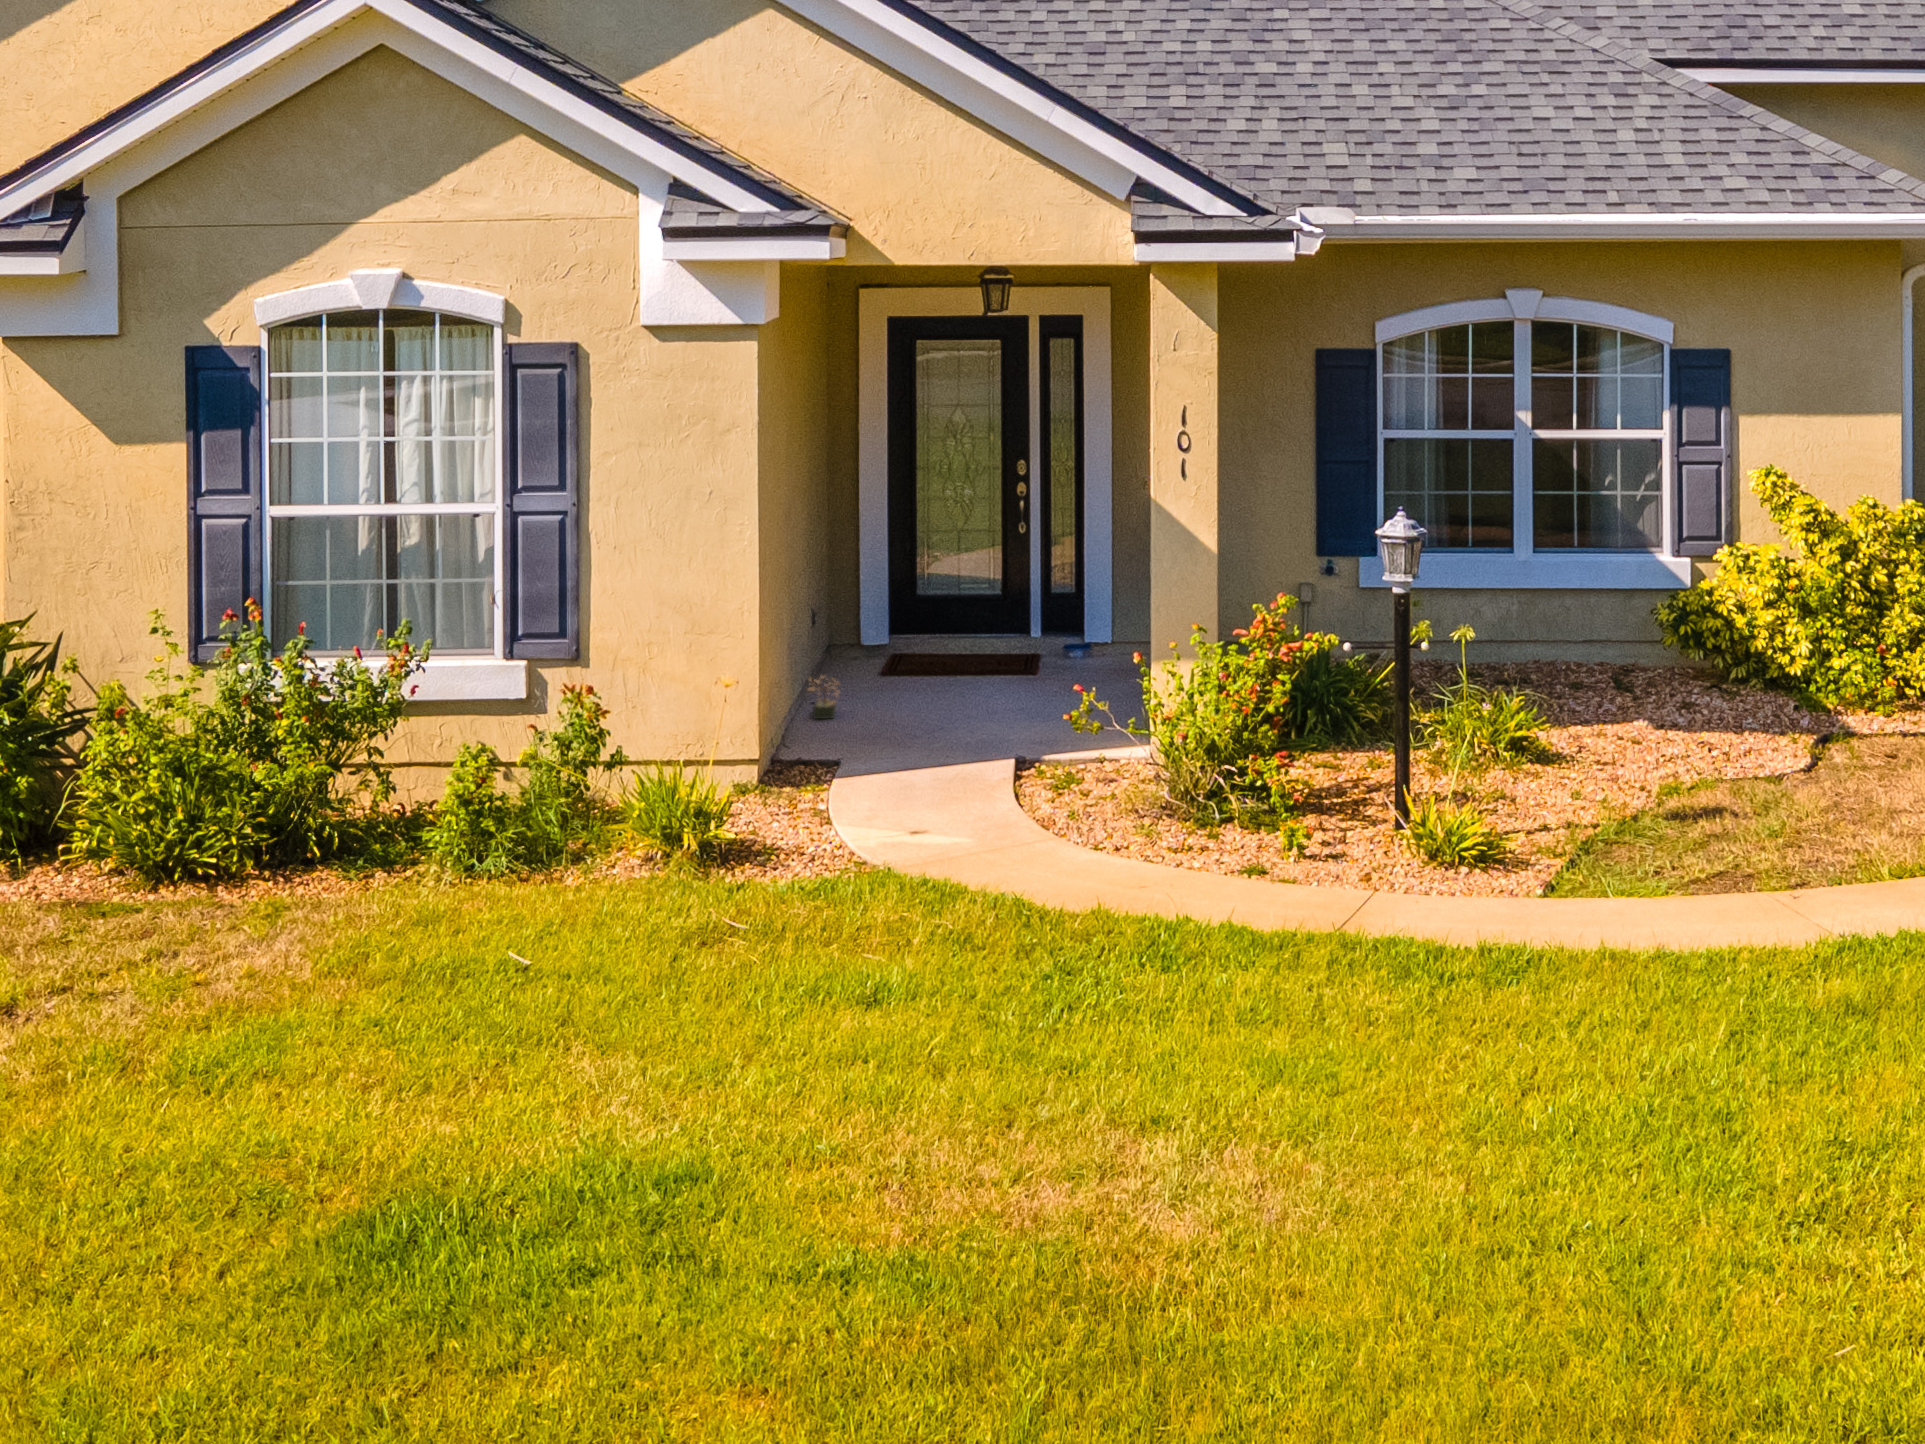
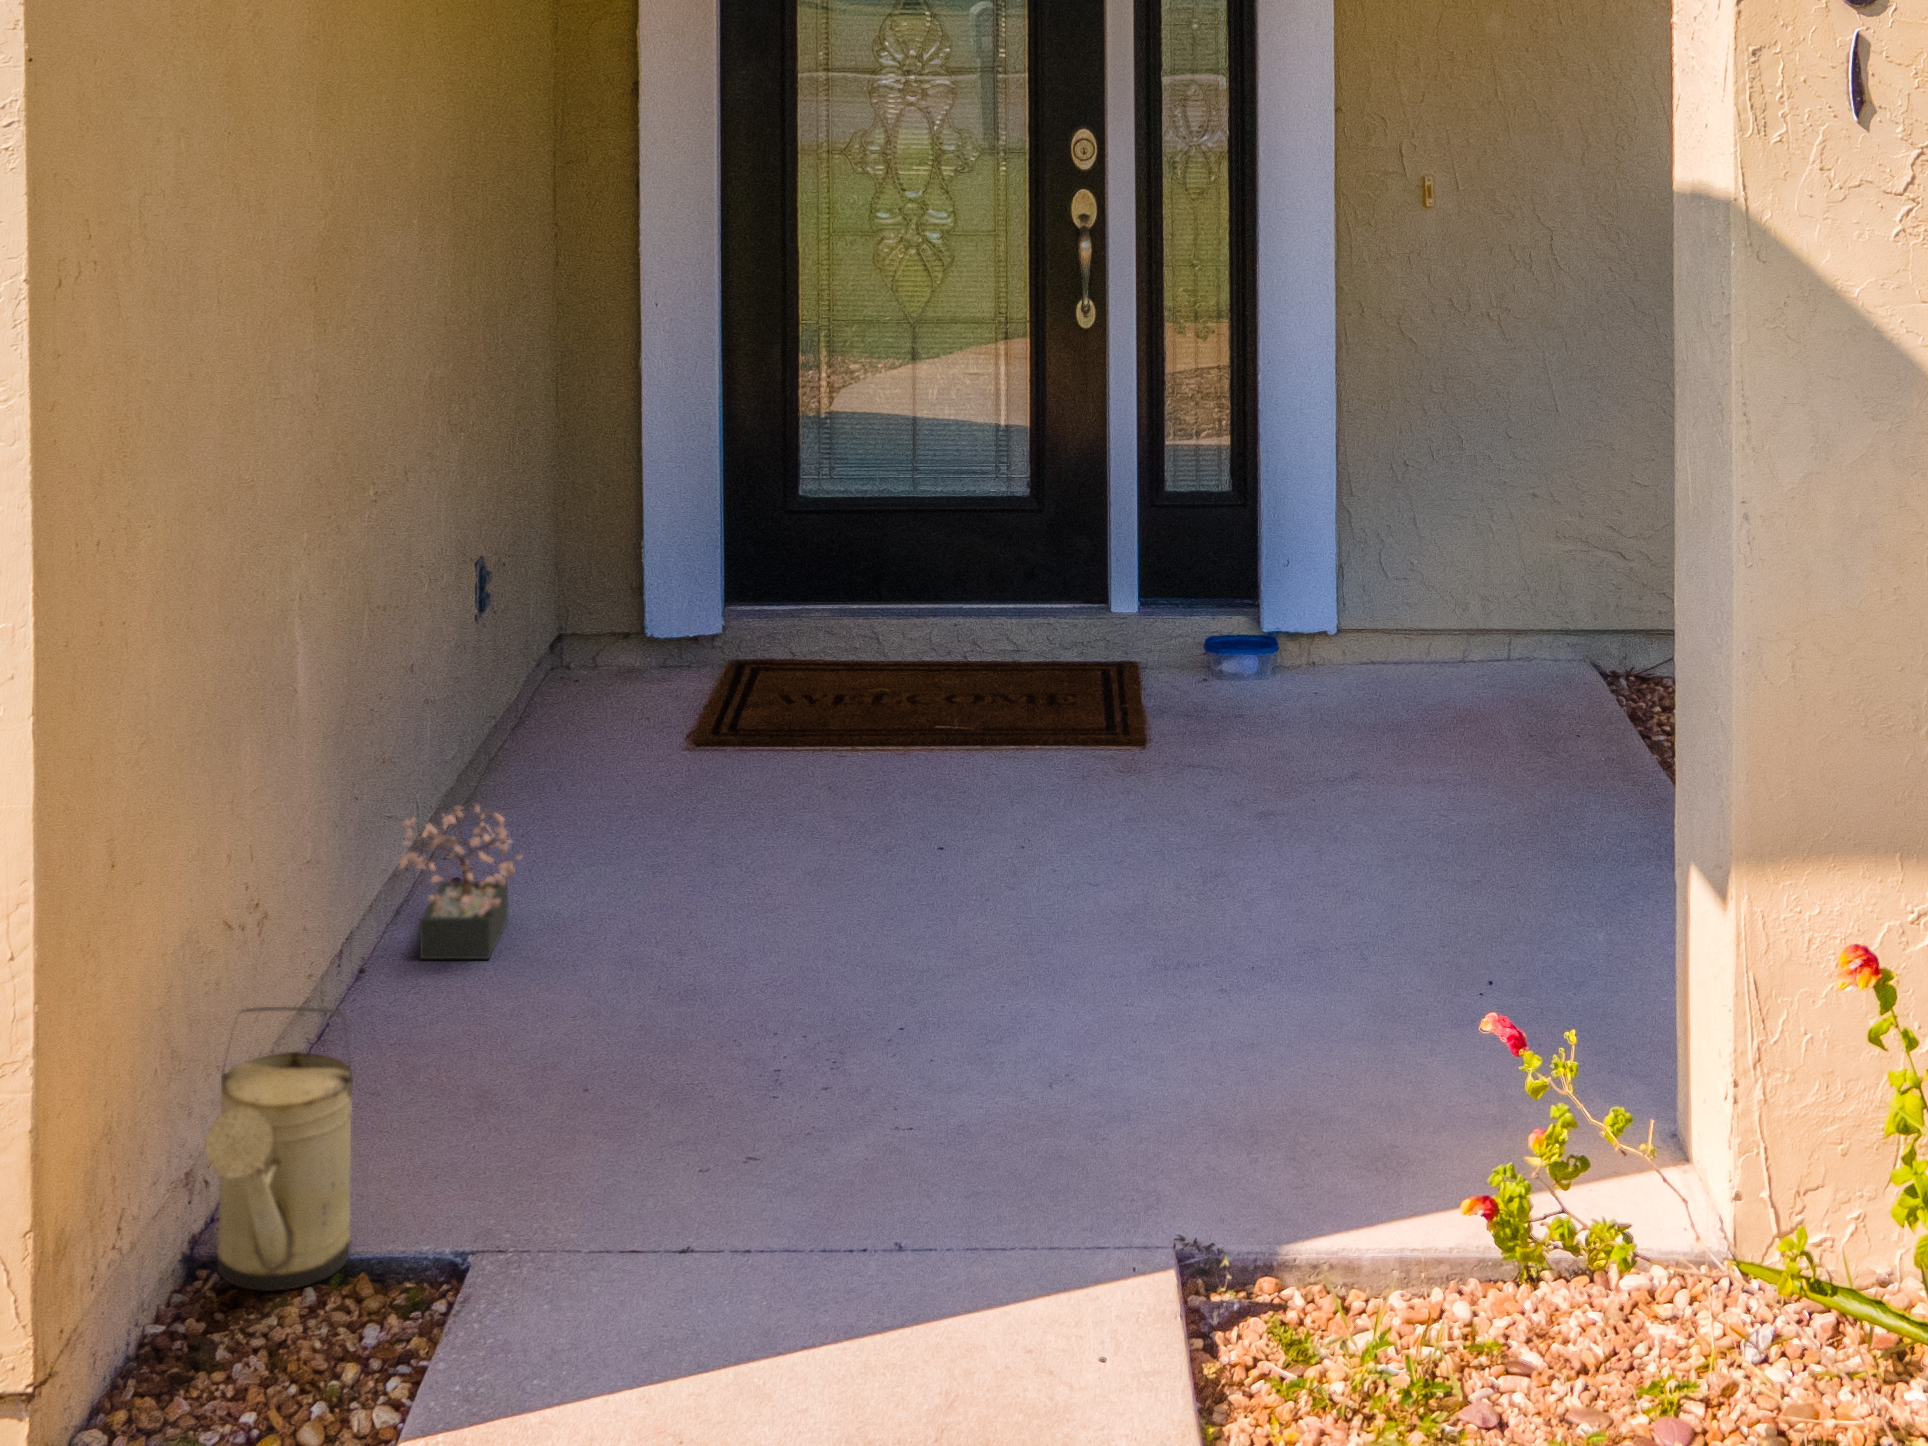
watering can: none [786,700,818,766] -> present [206,1007,353,1291]

